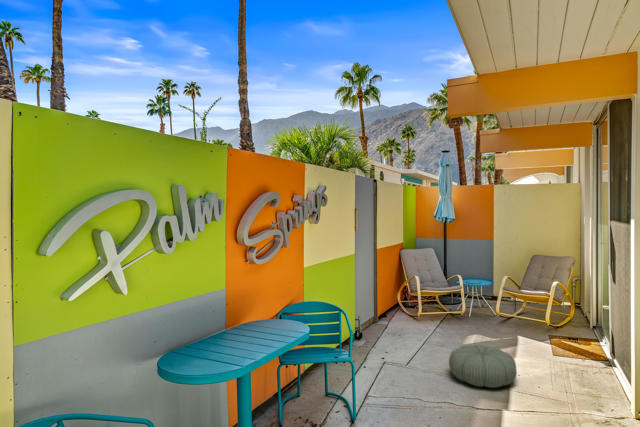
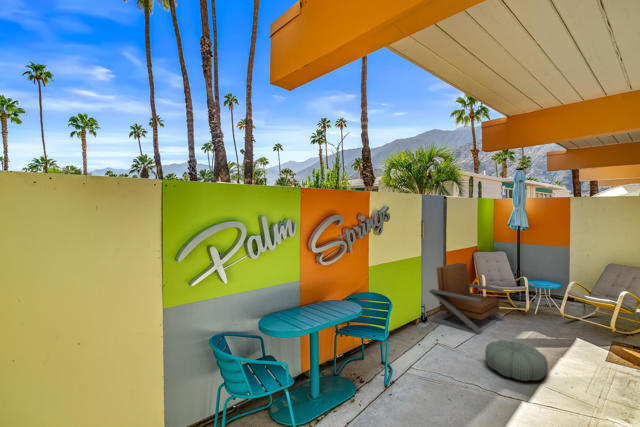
lounge chair: none [365,263,443,346] -> present [429,263,504,334]

